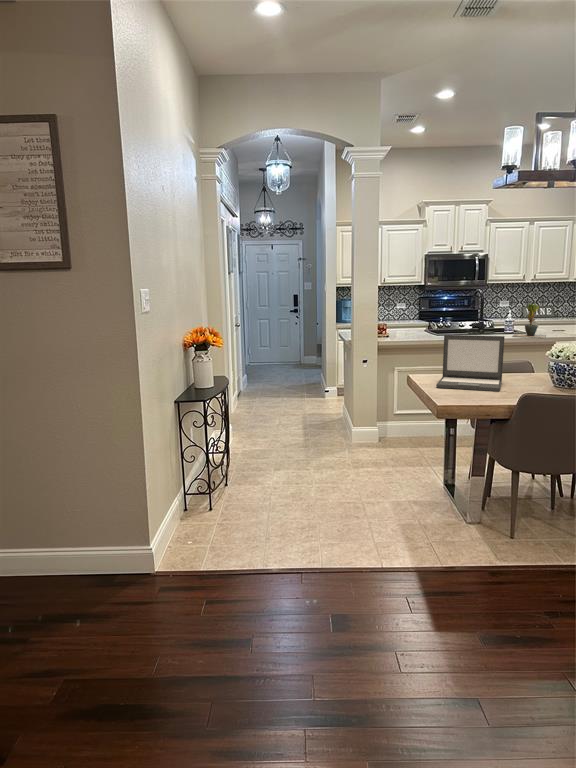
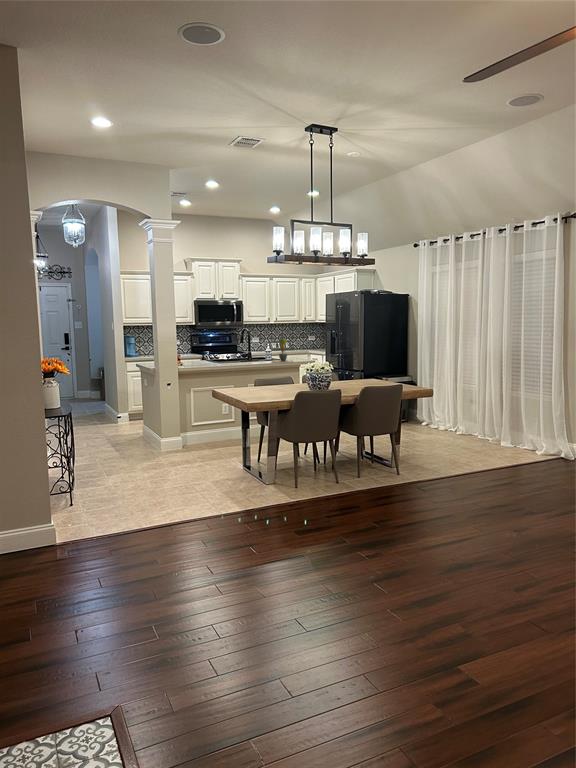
laptop: present [436,335,504,391] -> none [238,359,279,395]

